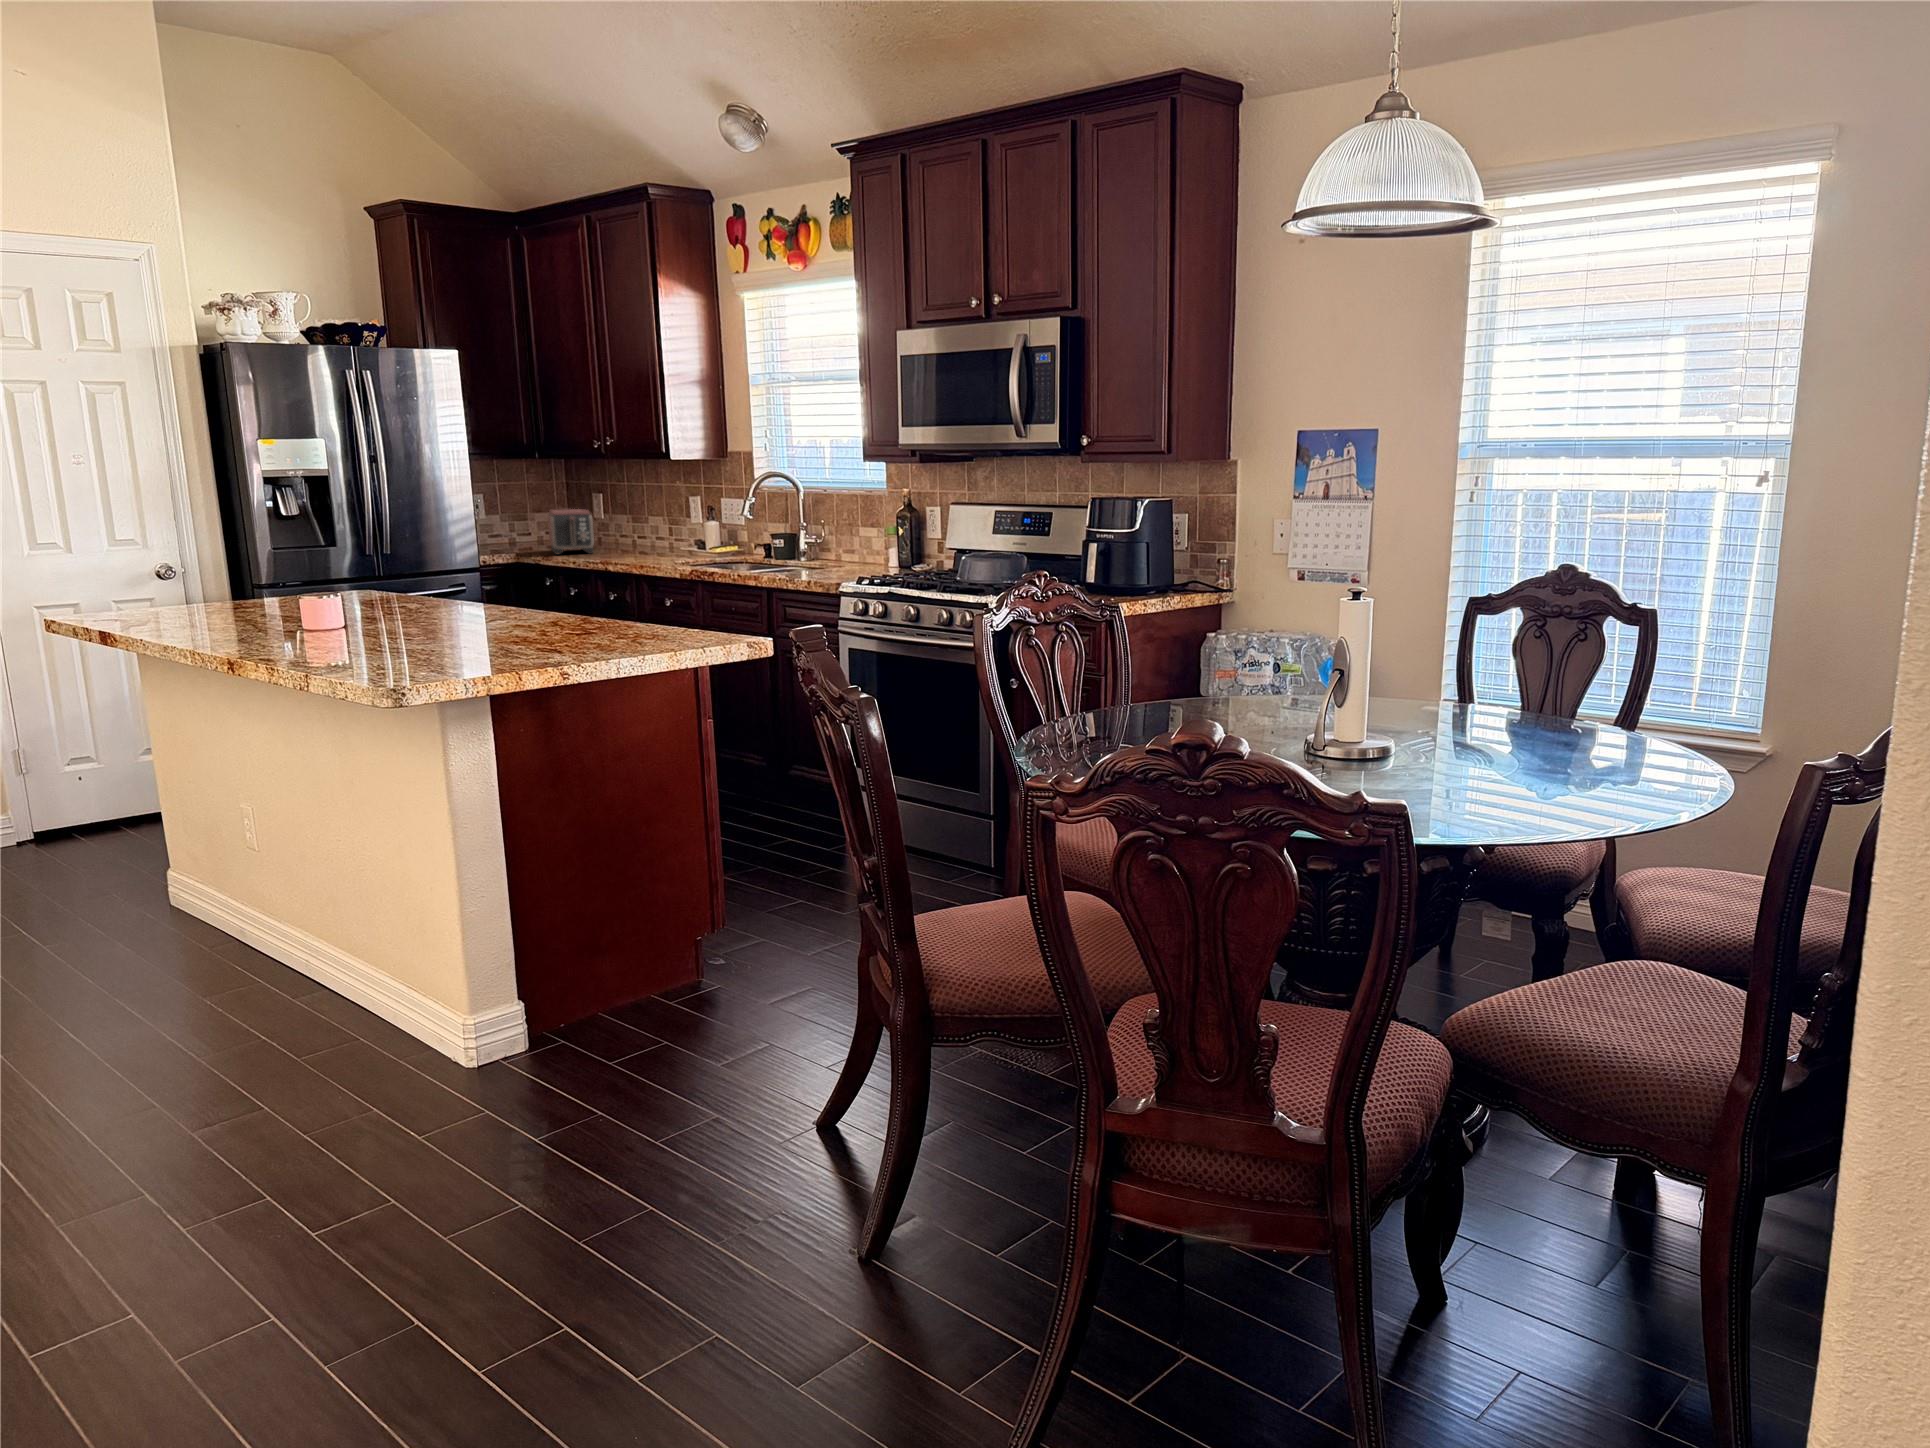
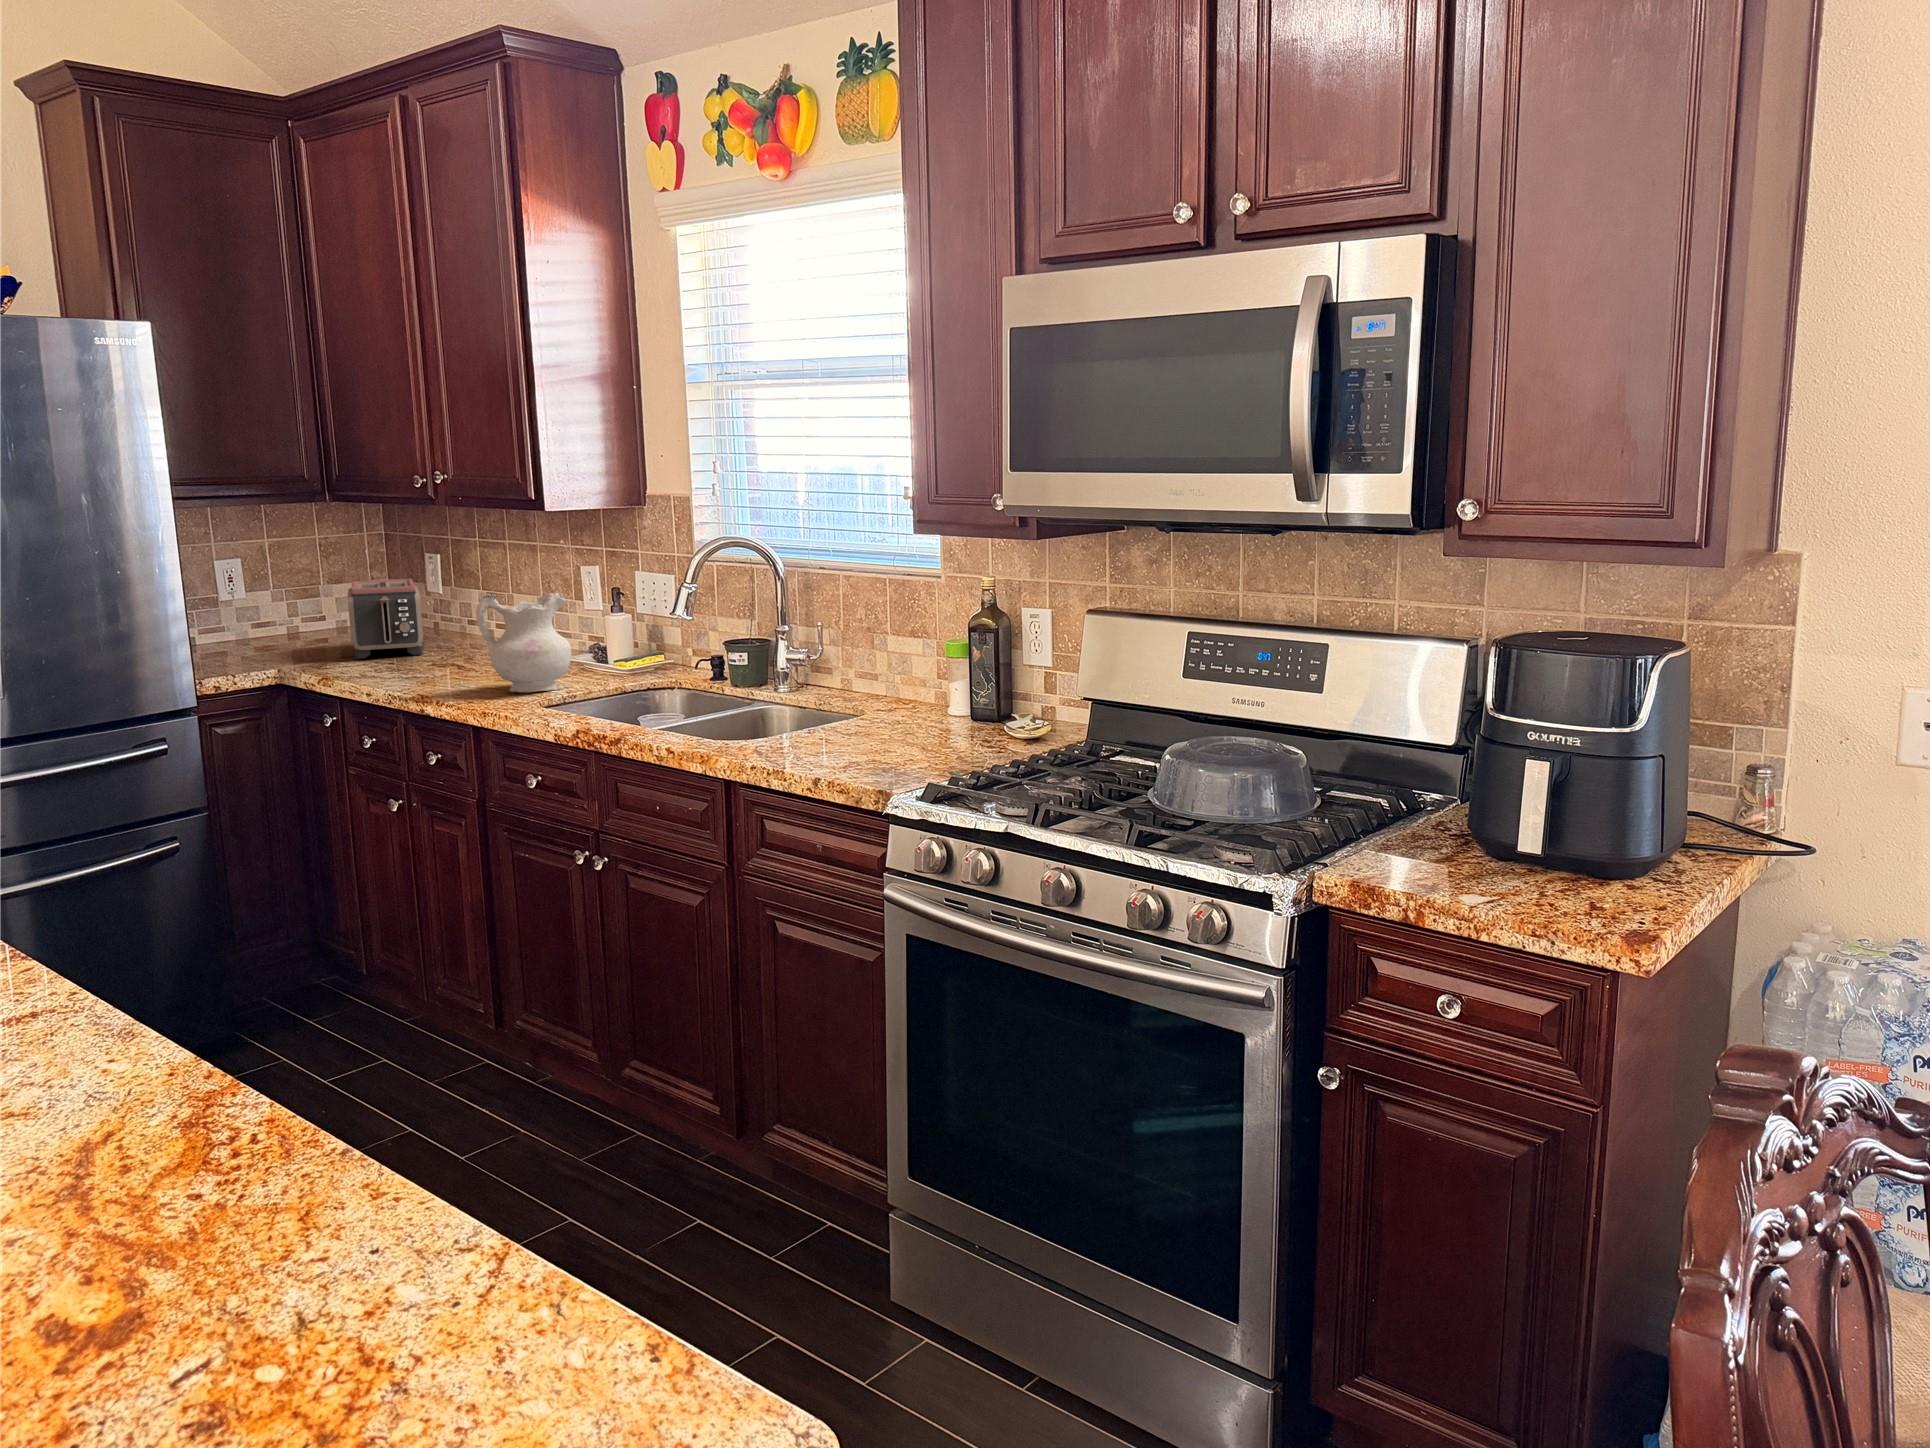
ceramic pitcher: none [632,506,685,563] -> present [476,593,572,693]

